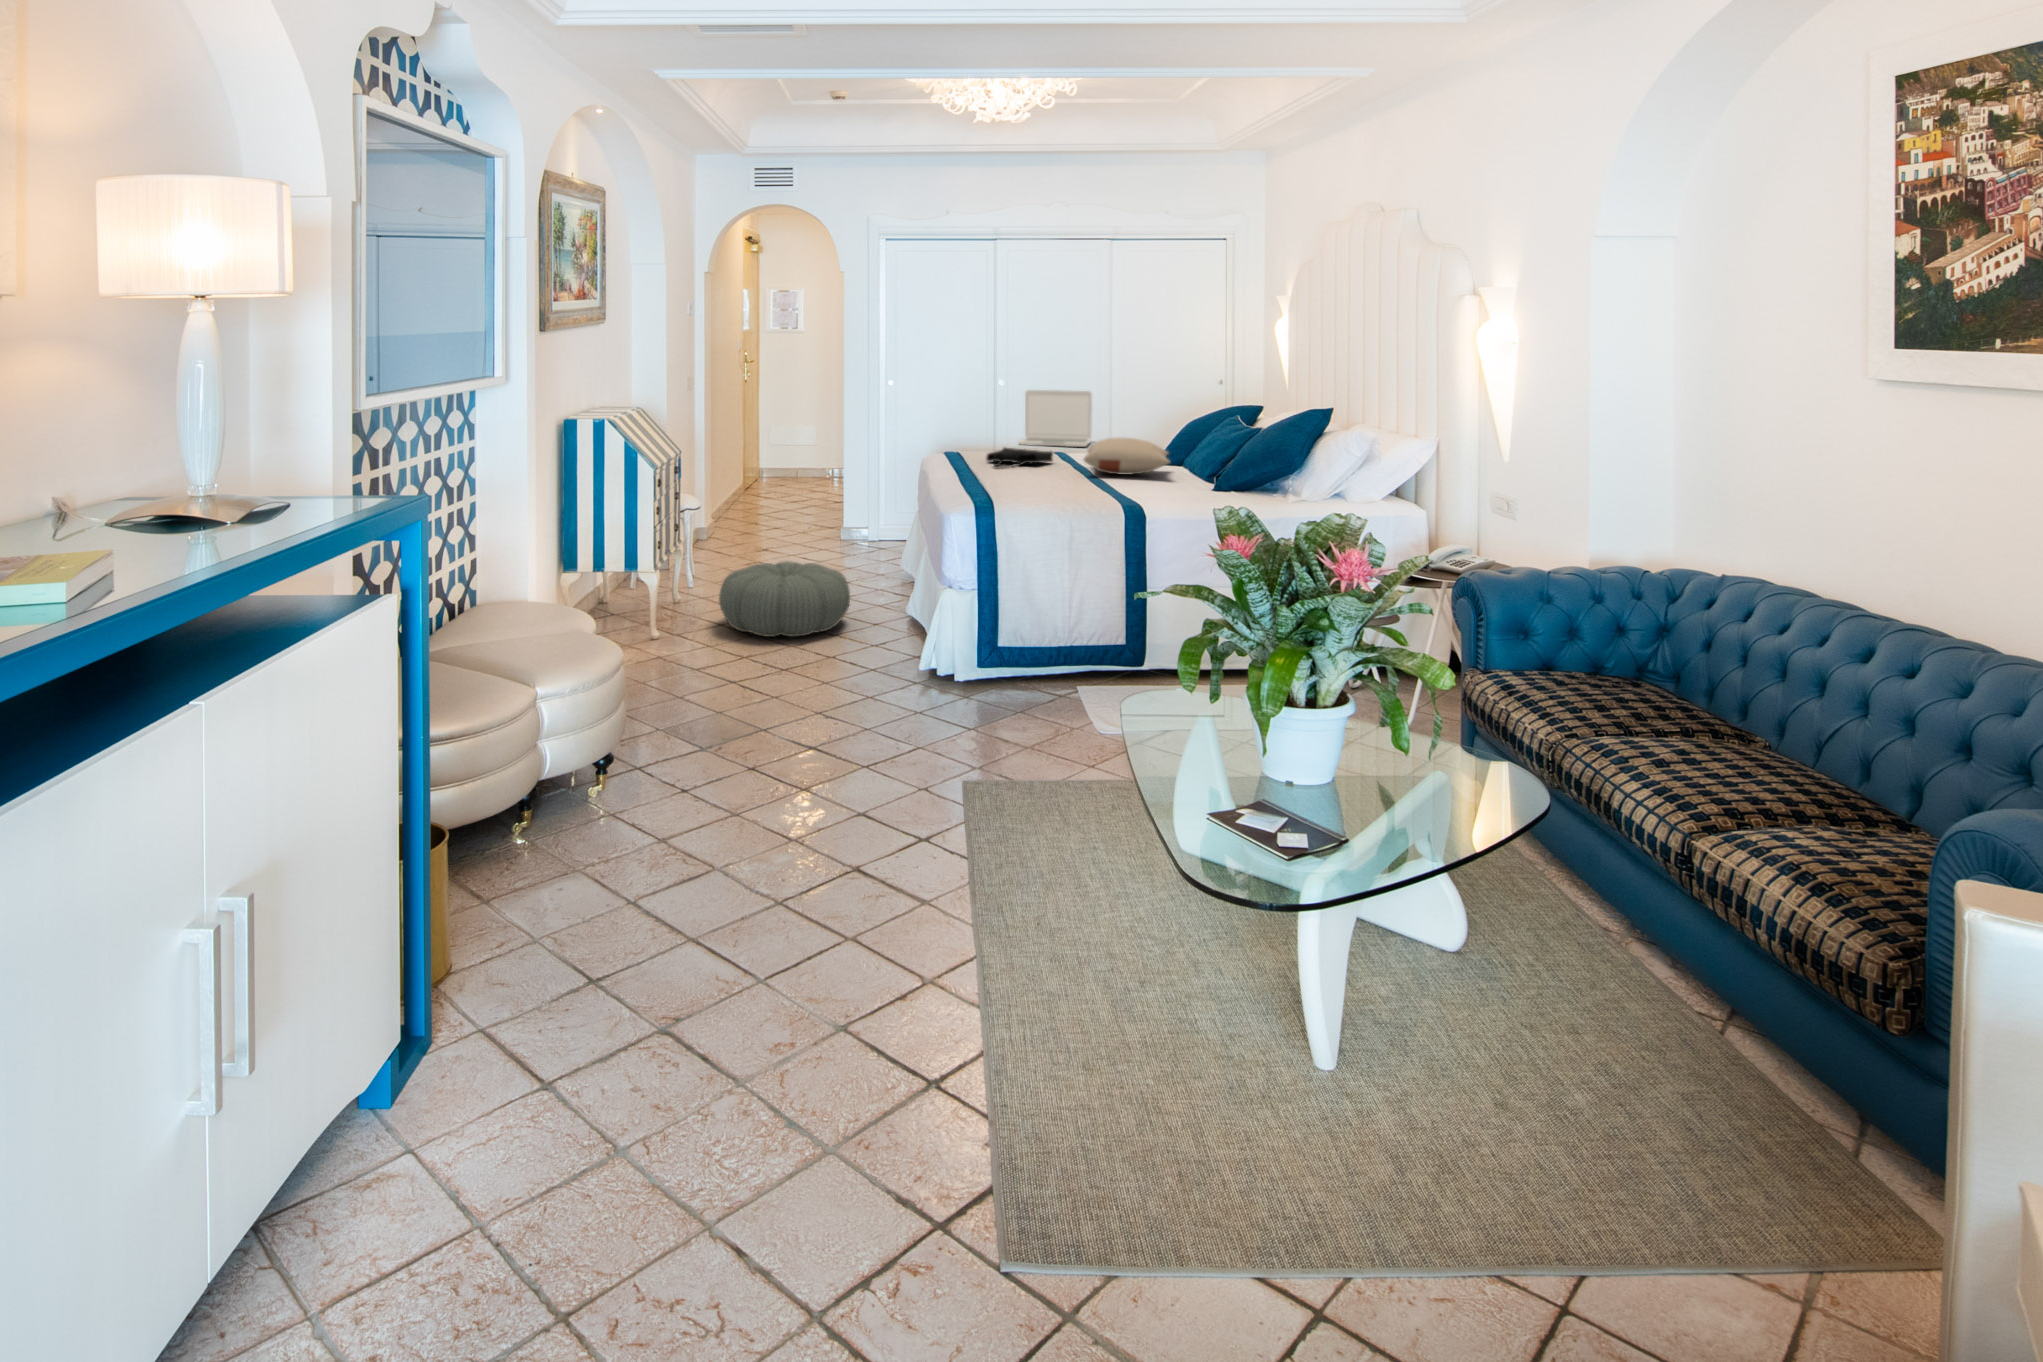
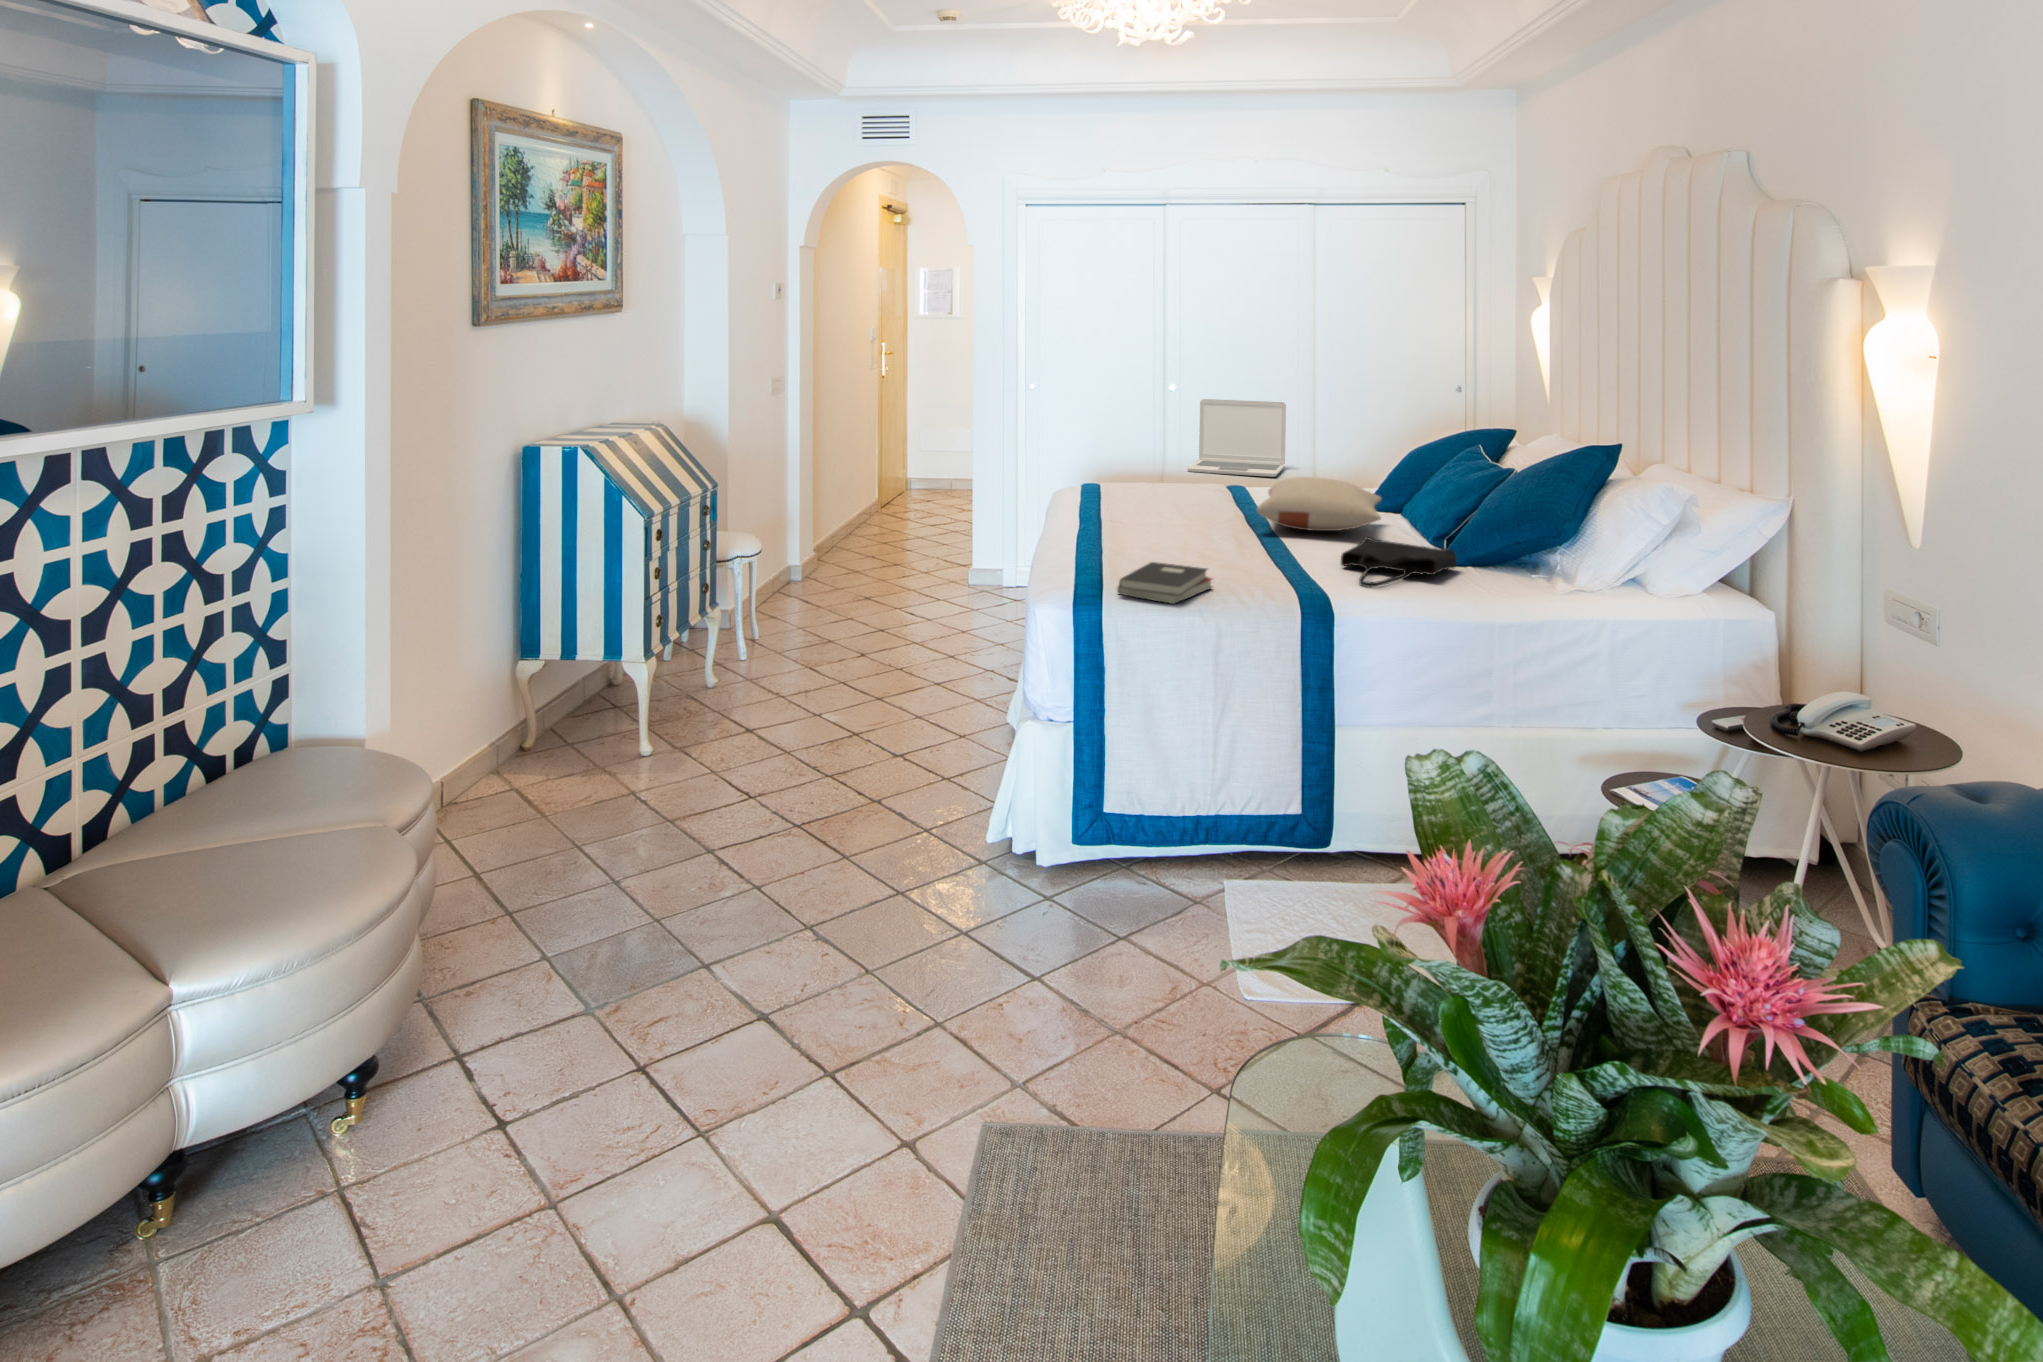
tote bag: present [986,448,1053,468] -> present [1341,537,1456,587]
hardback book: none [1004,486,1065,508] -> present [1118,562,1212,604]
pouf: present [719,561,850,637] -> none [747,637,928,753]

